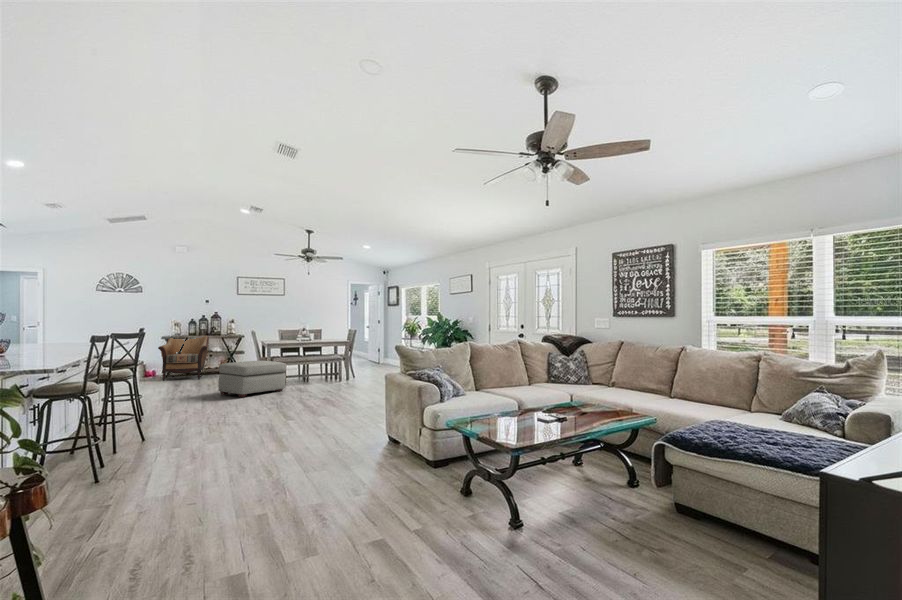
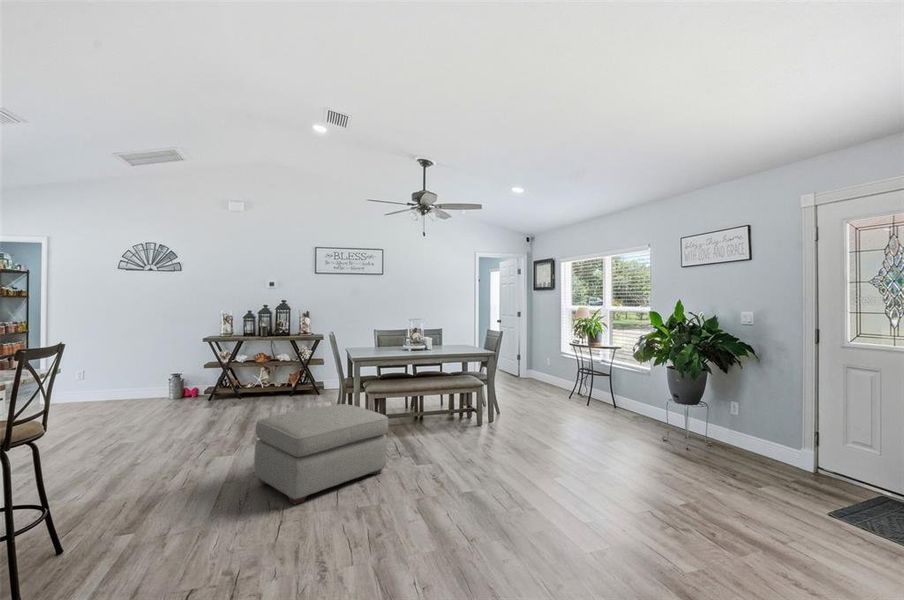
armchair: present [158,336,209,381] -> none [193,334,272,410]

